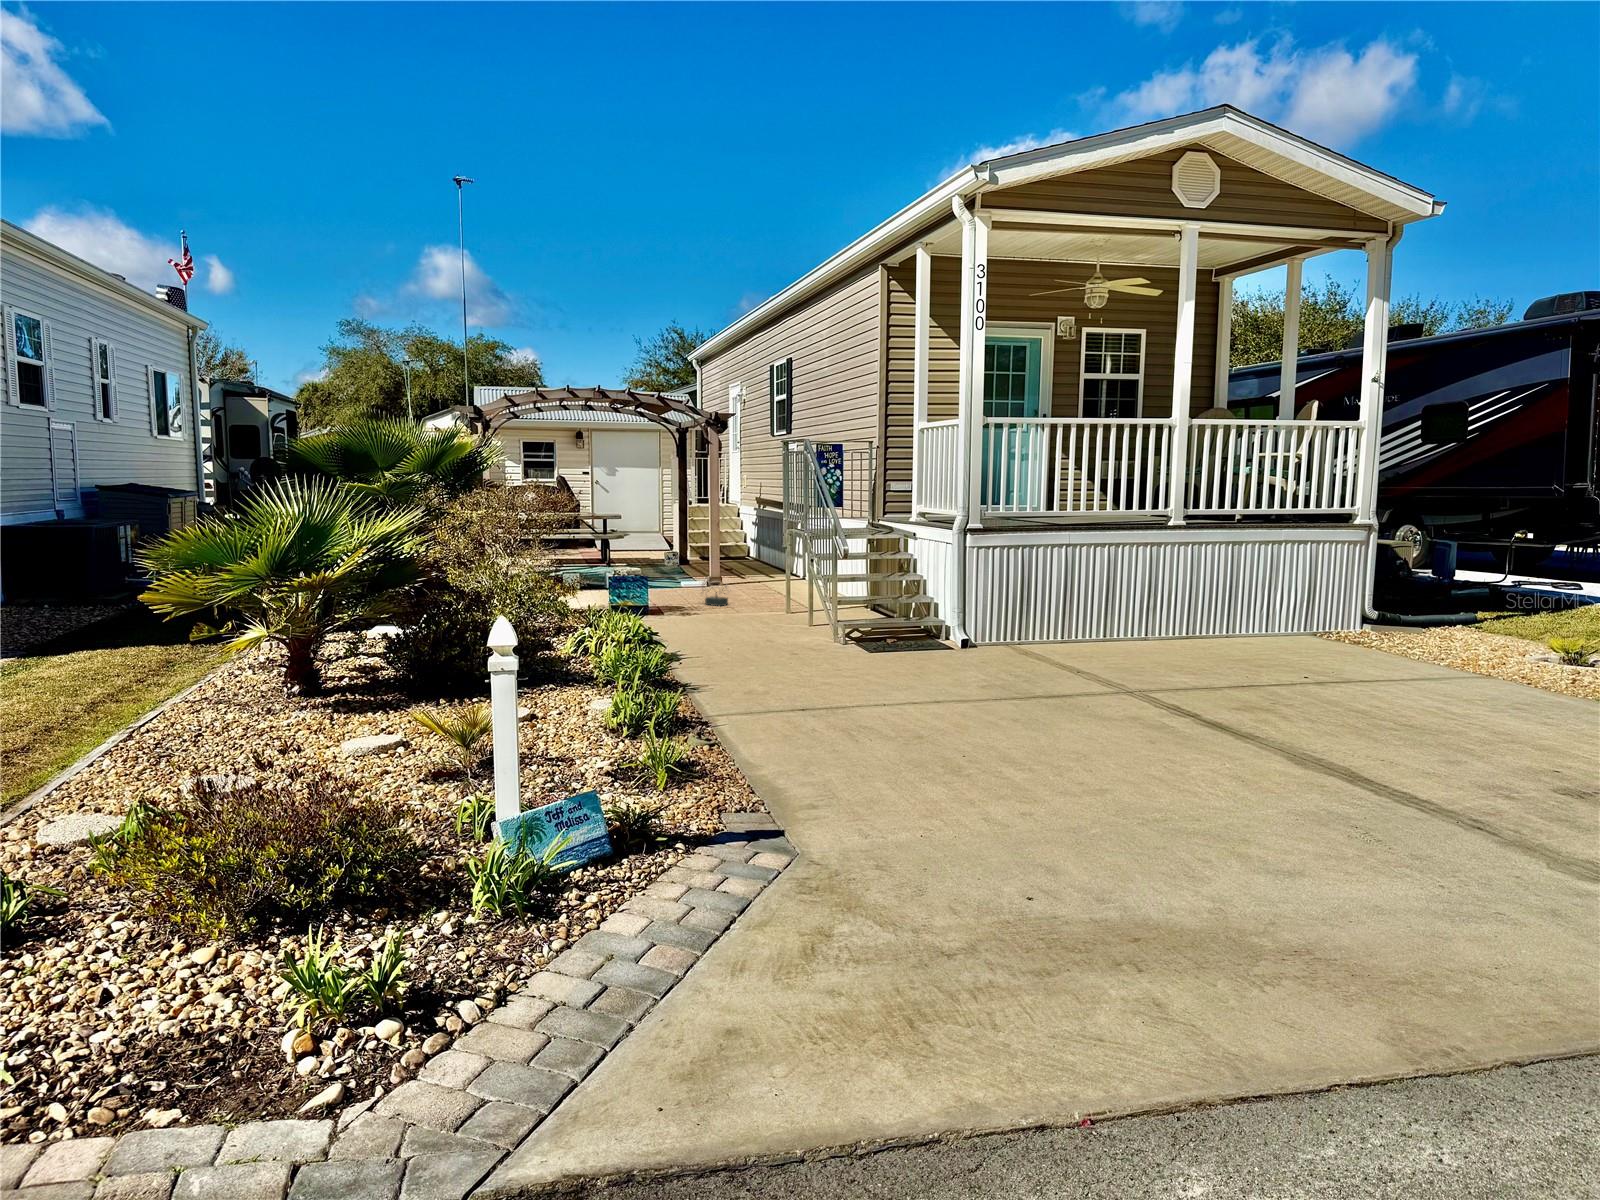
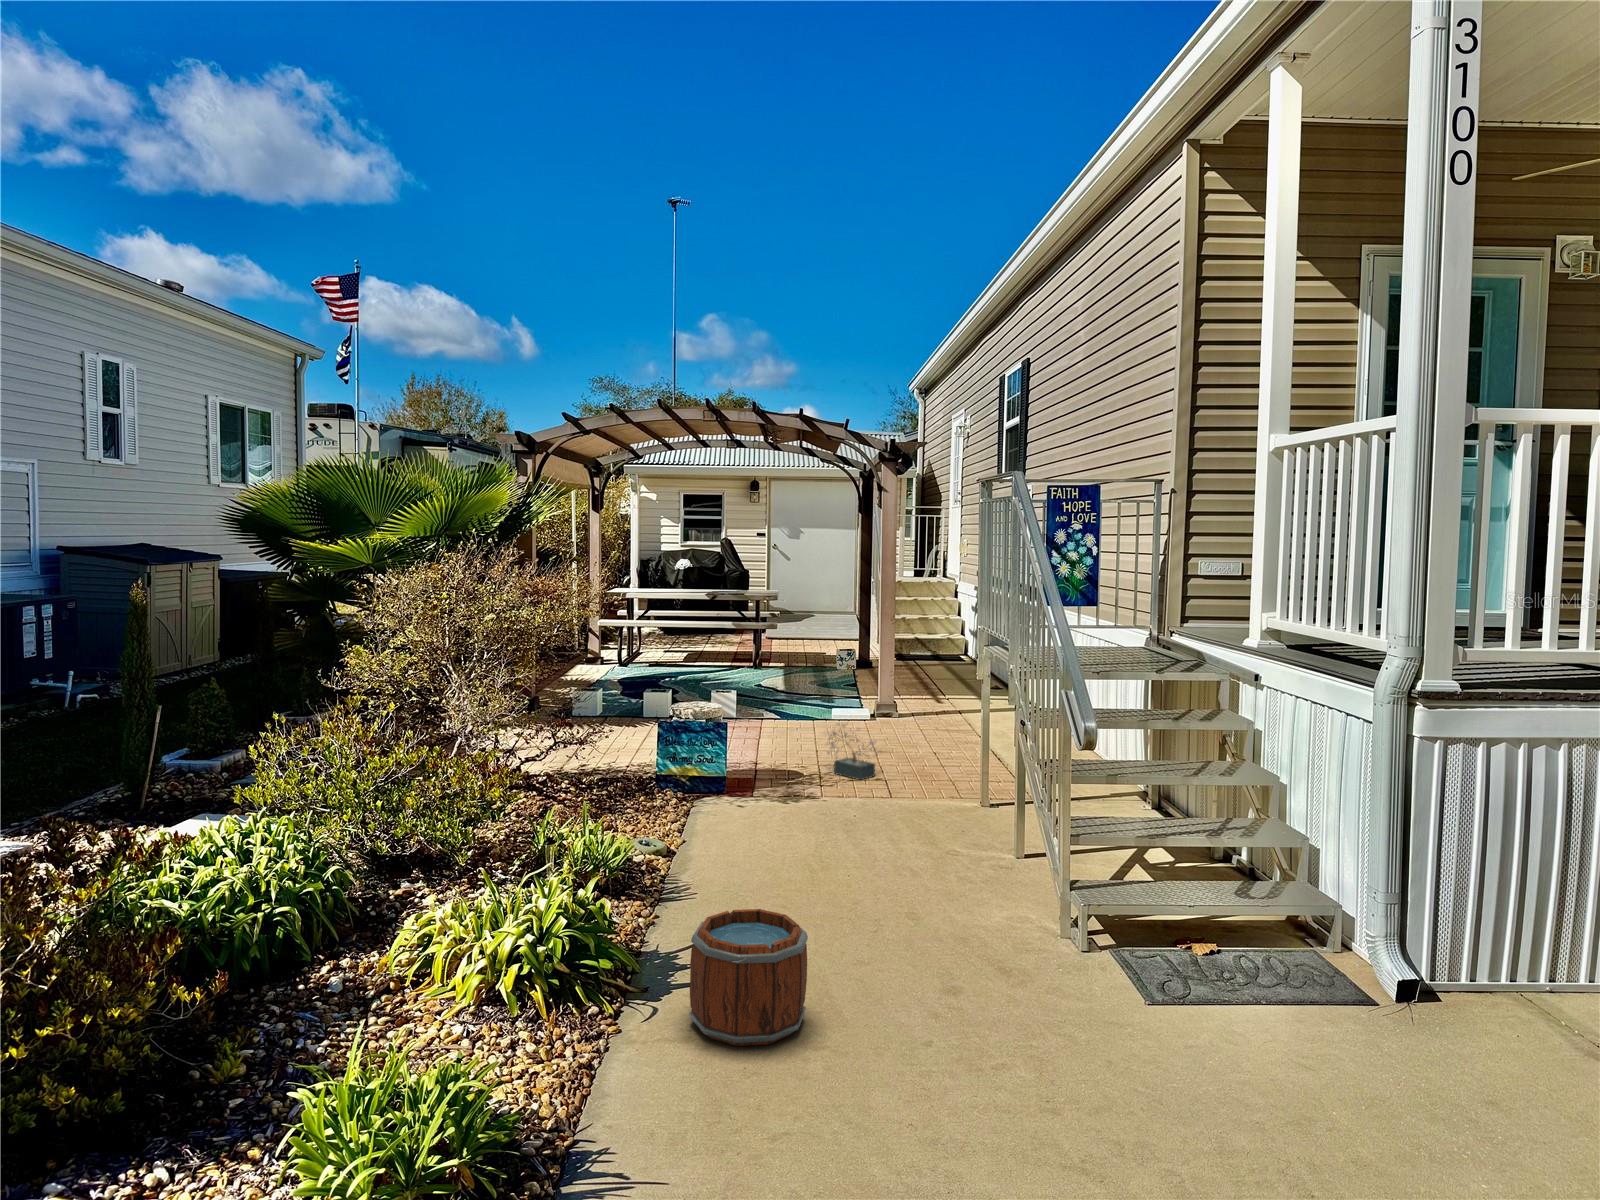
bucket: none [696,620,740,664] -> present [689,909,808,1046]

